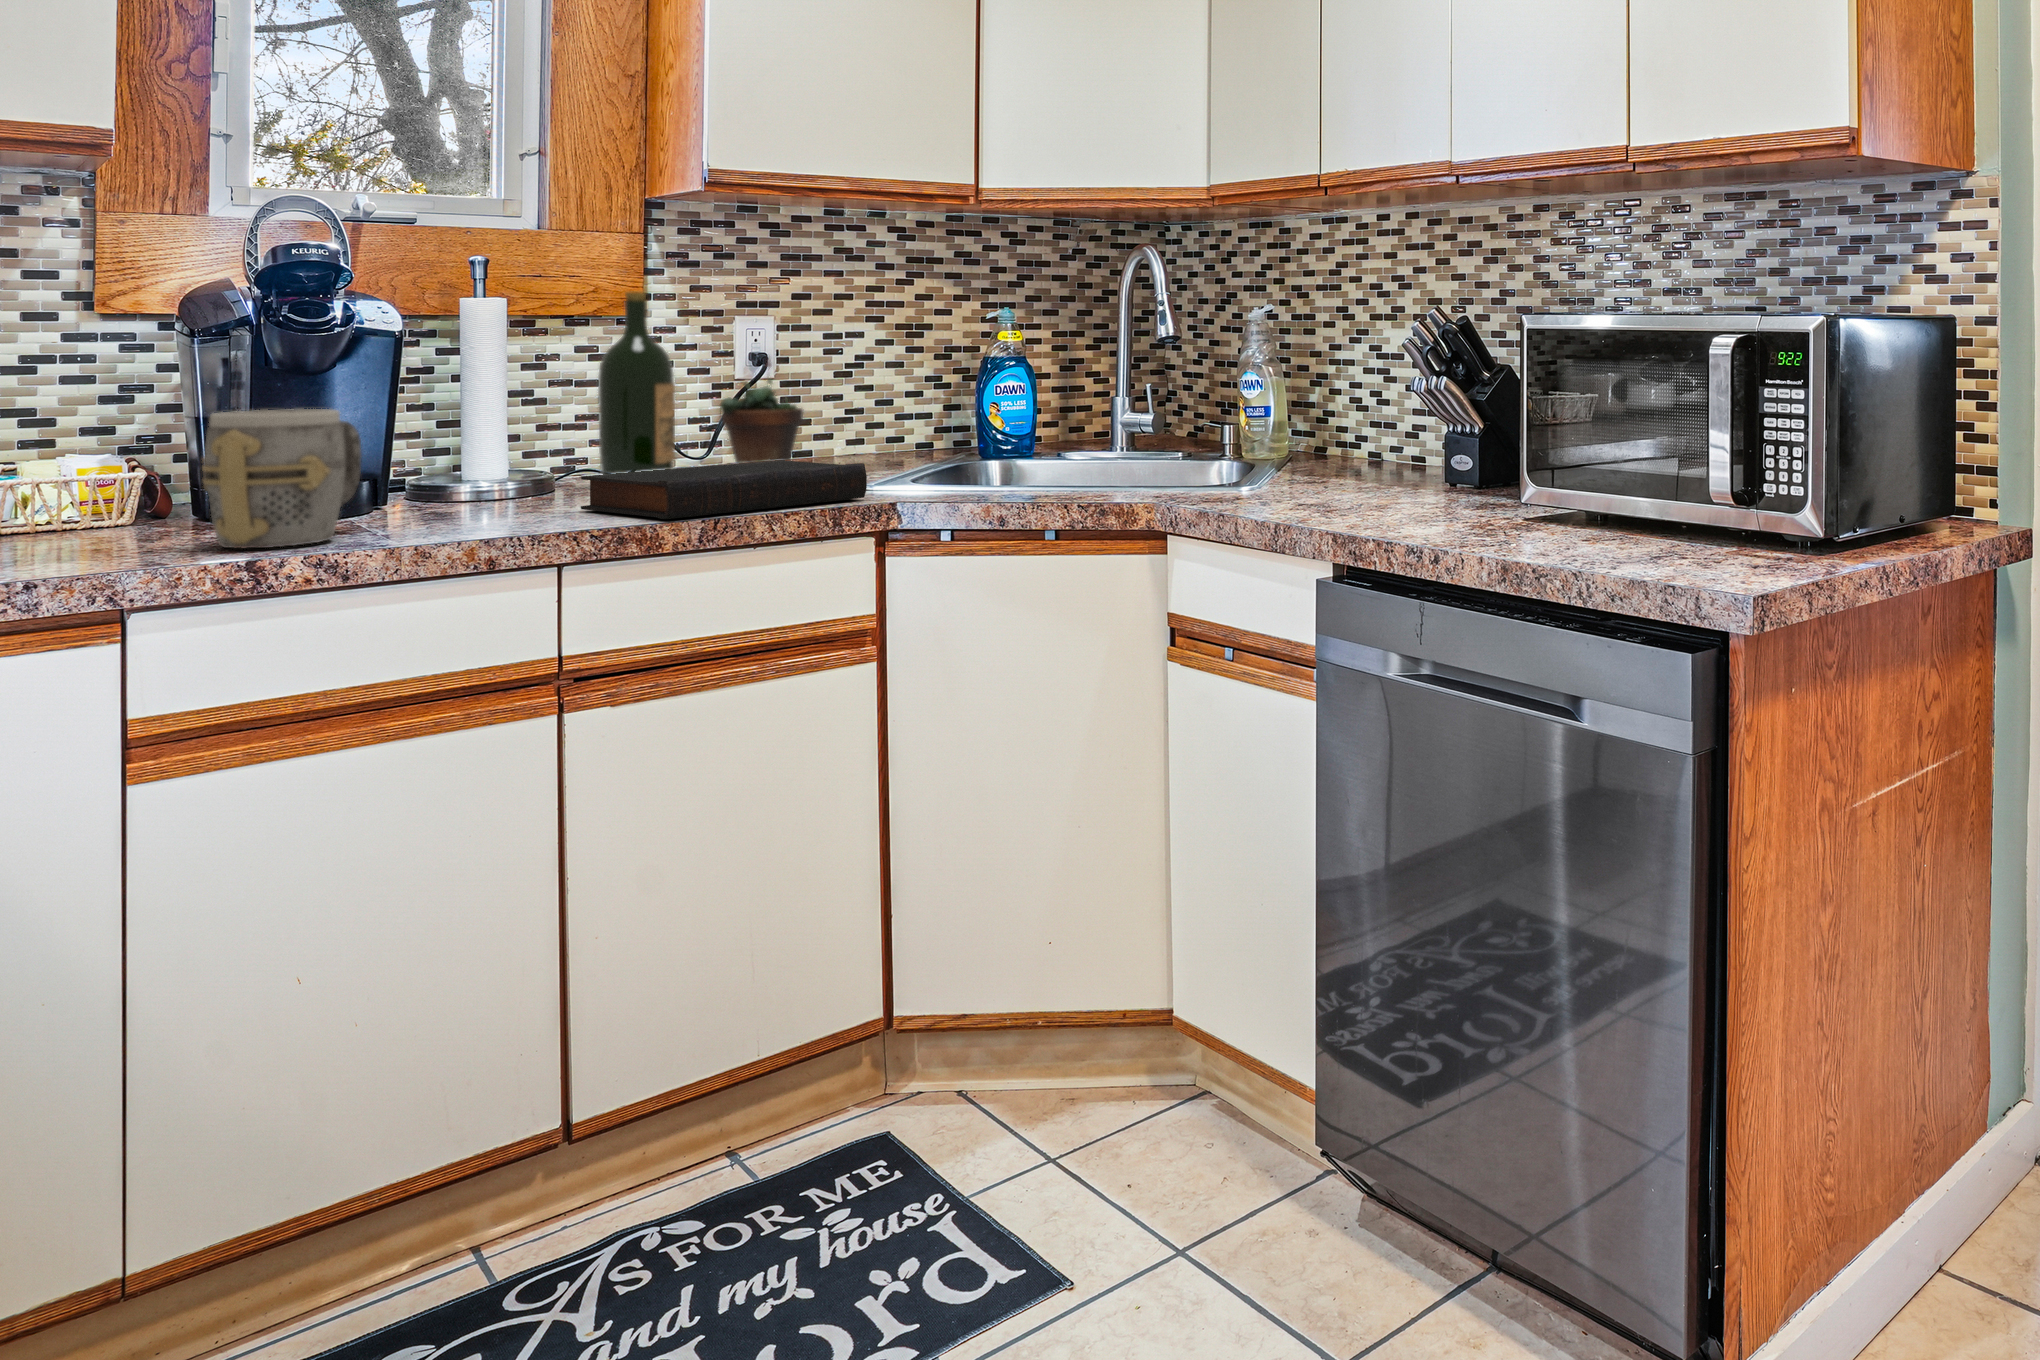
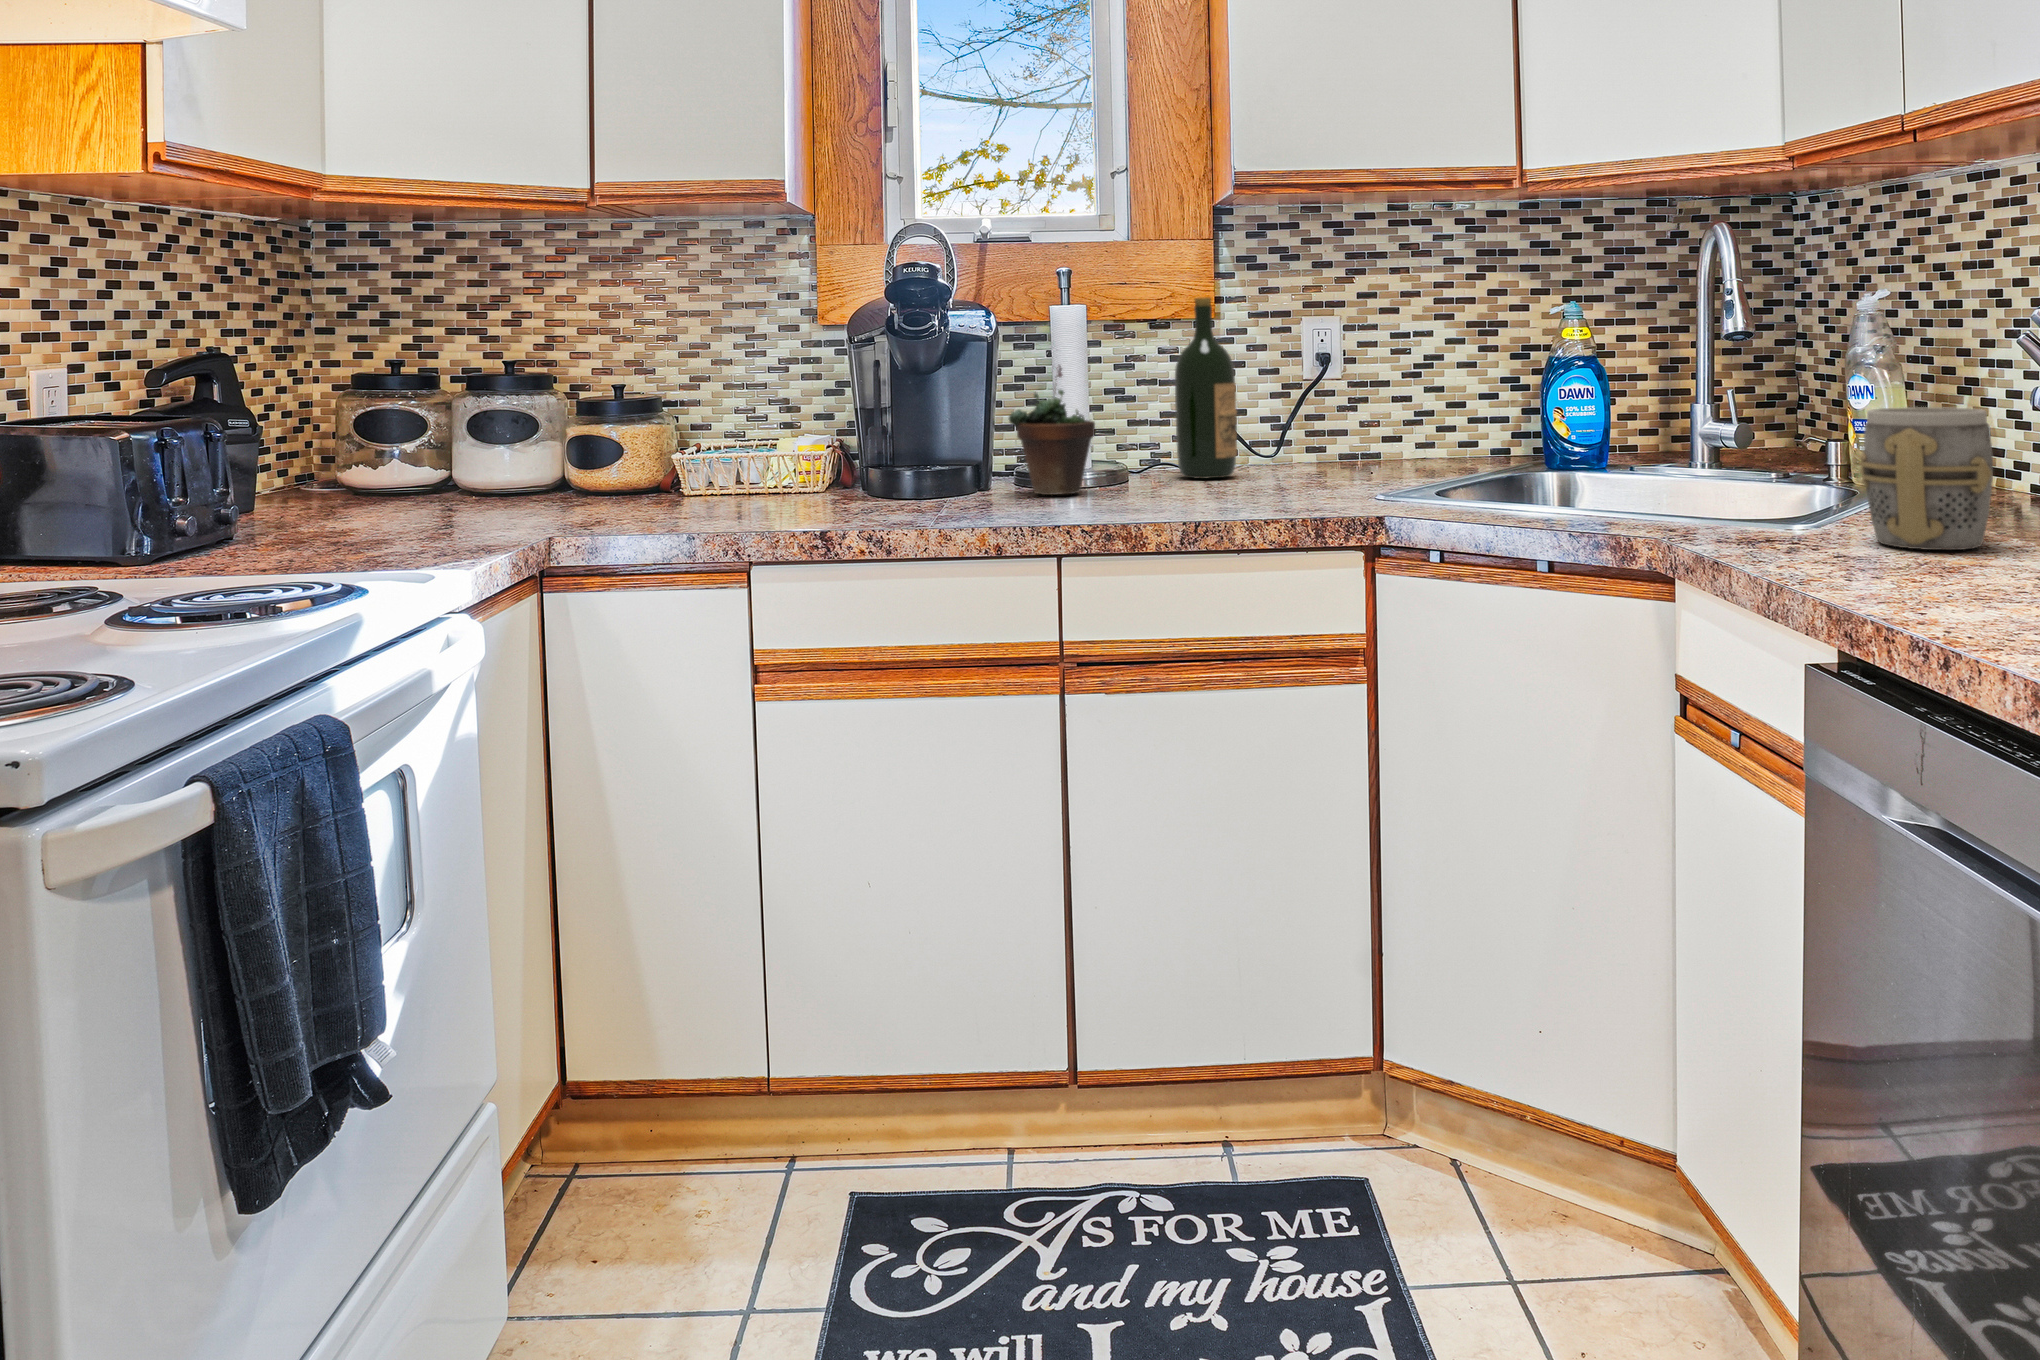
succulent plant: present [720,359,803,463] -> present [1009,365,1095,495]
mug: present [202,409,362,549] -> present [1860,407,1993,550]
book: present [581,460,867,519] -> none [1116,461,1359,516]

